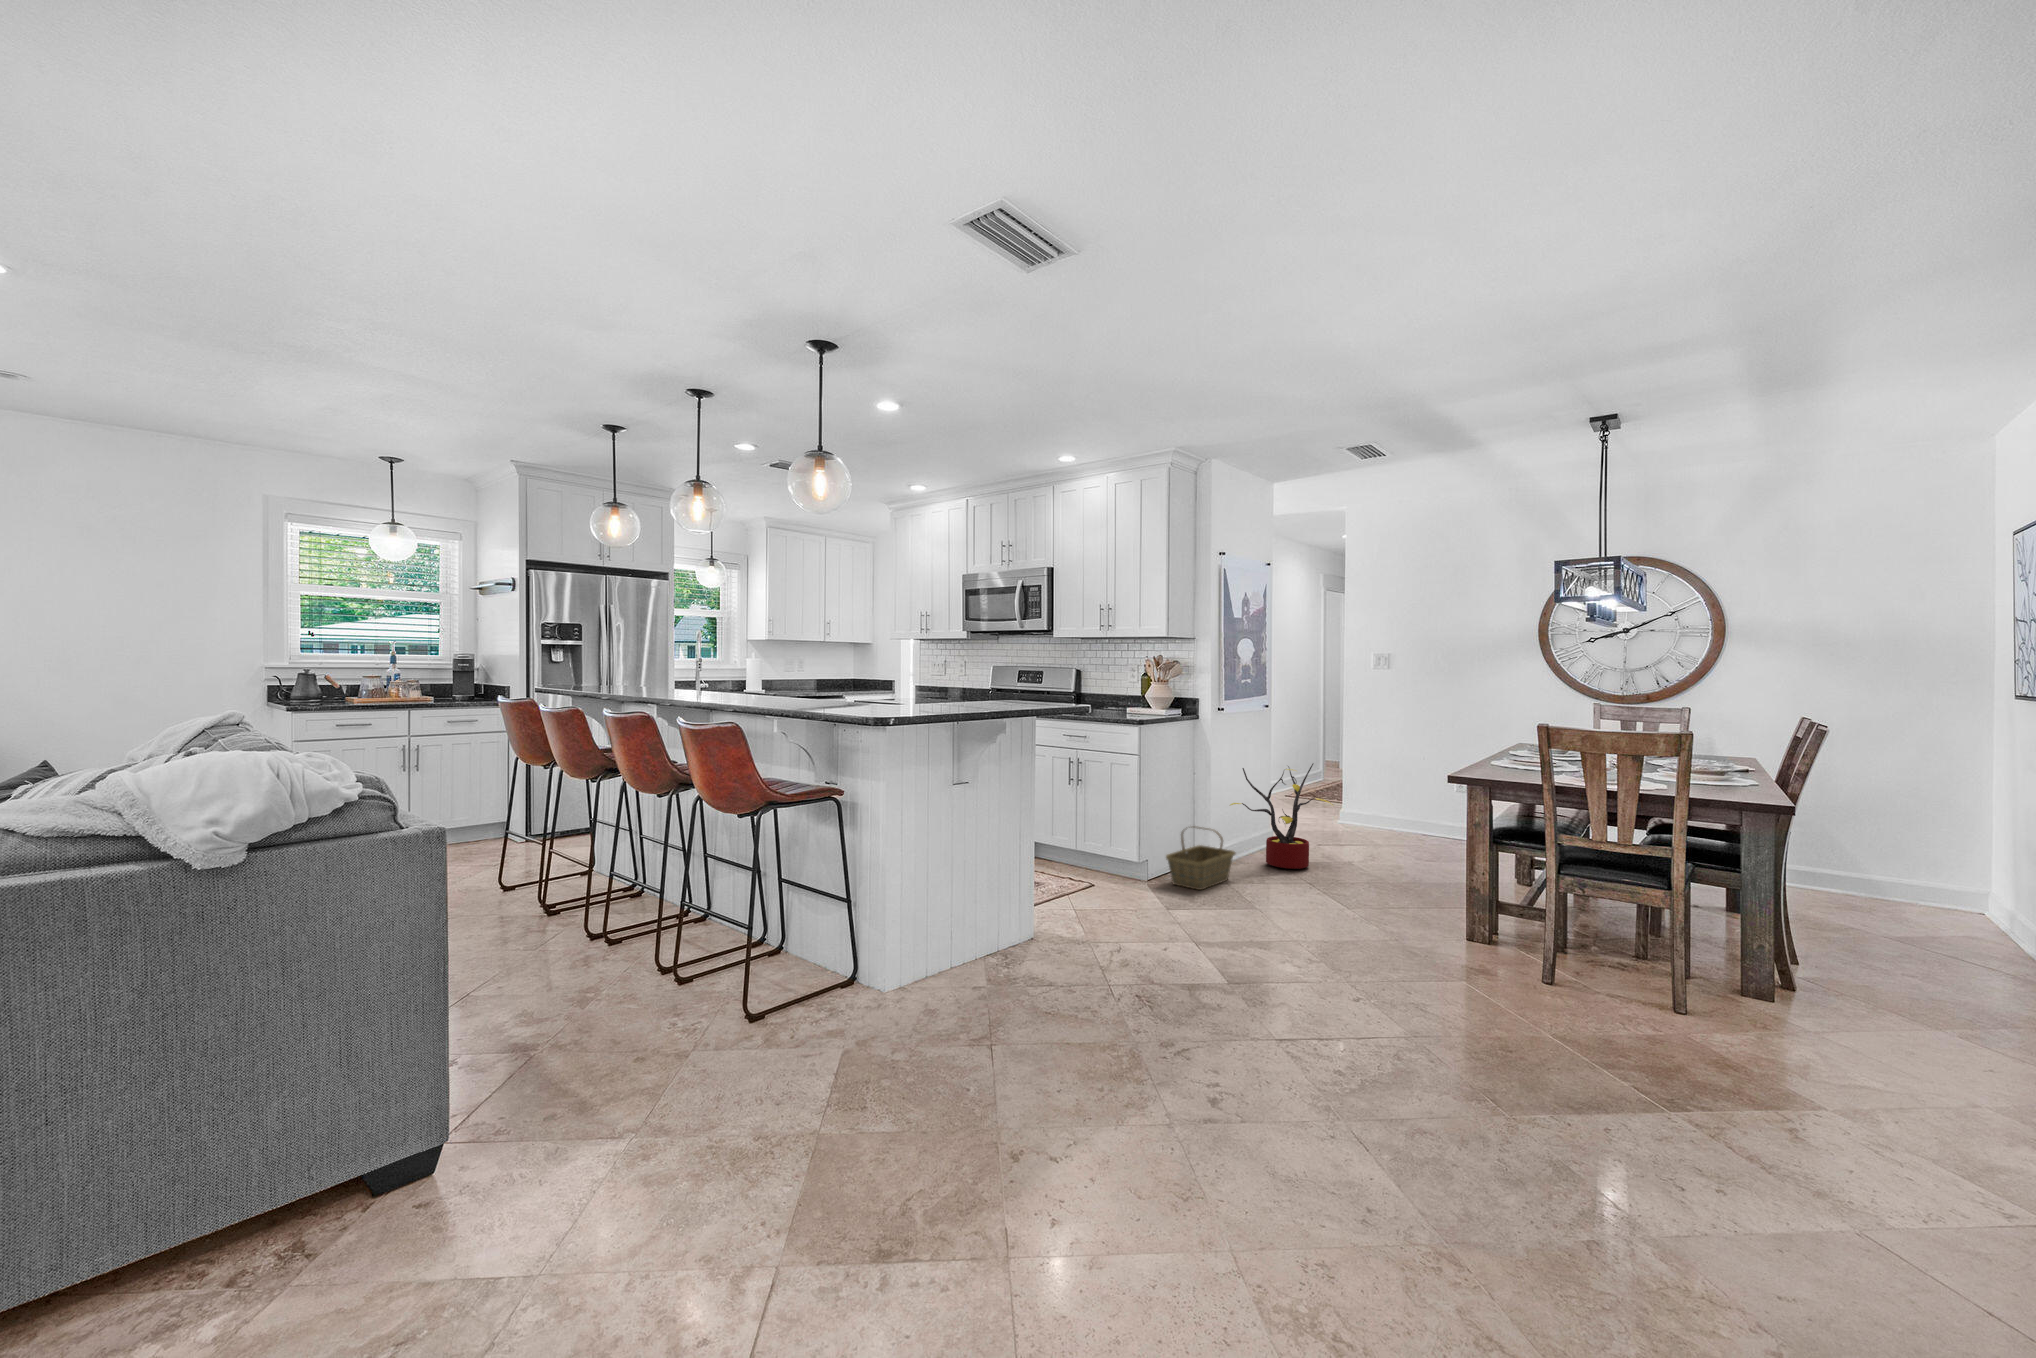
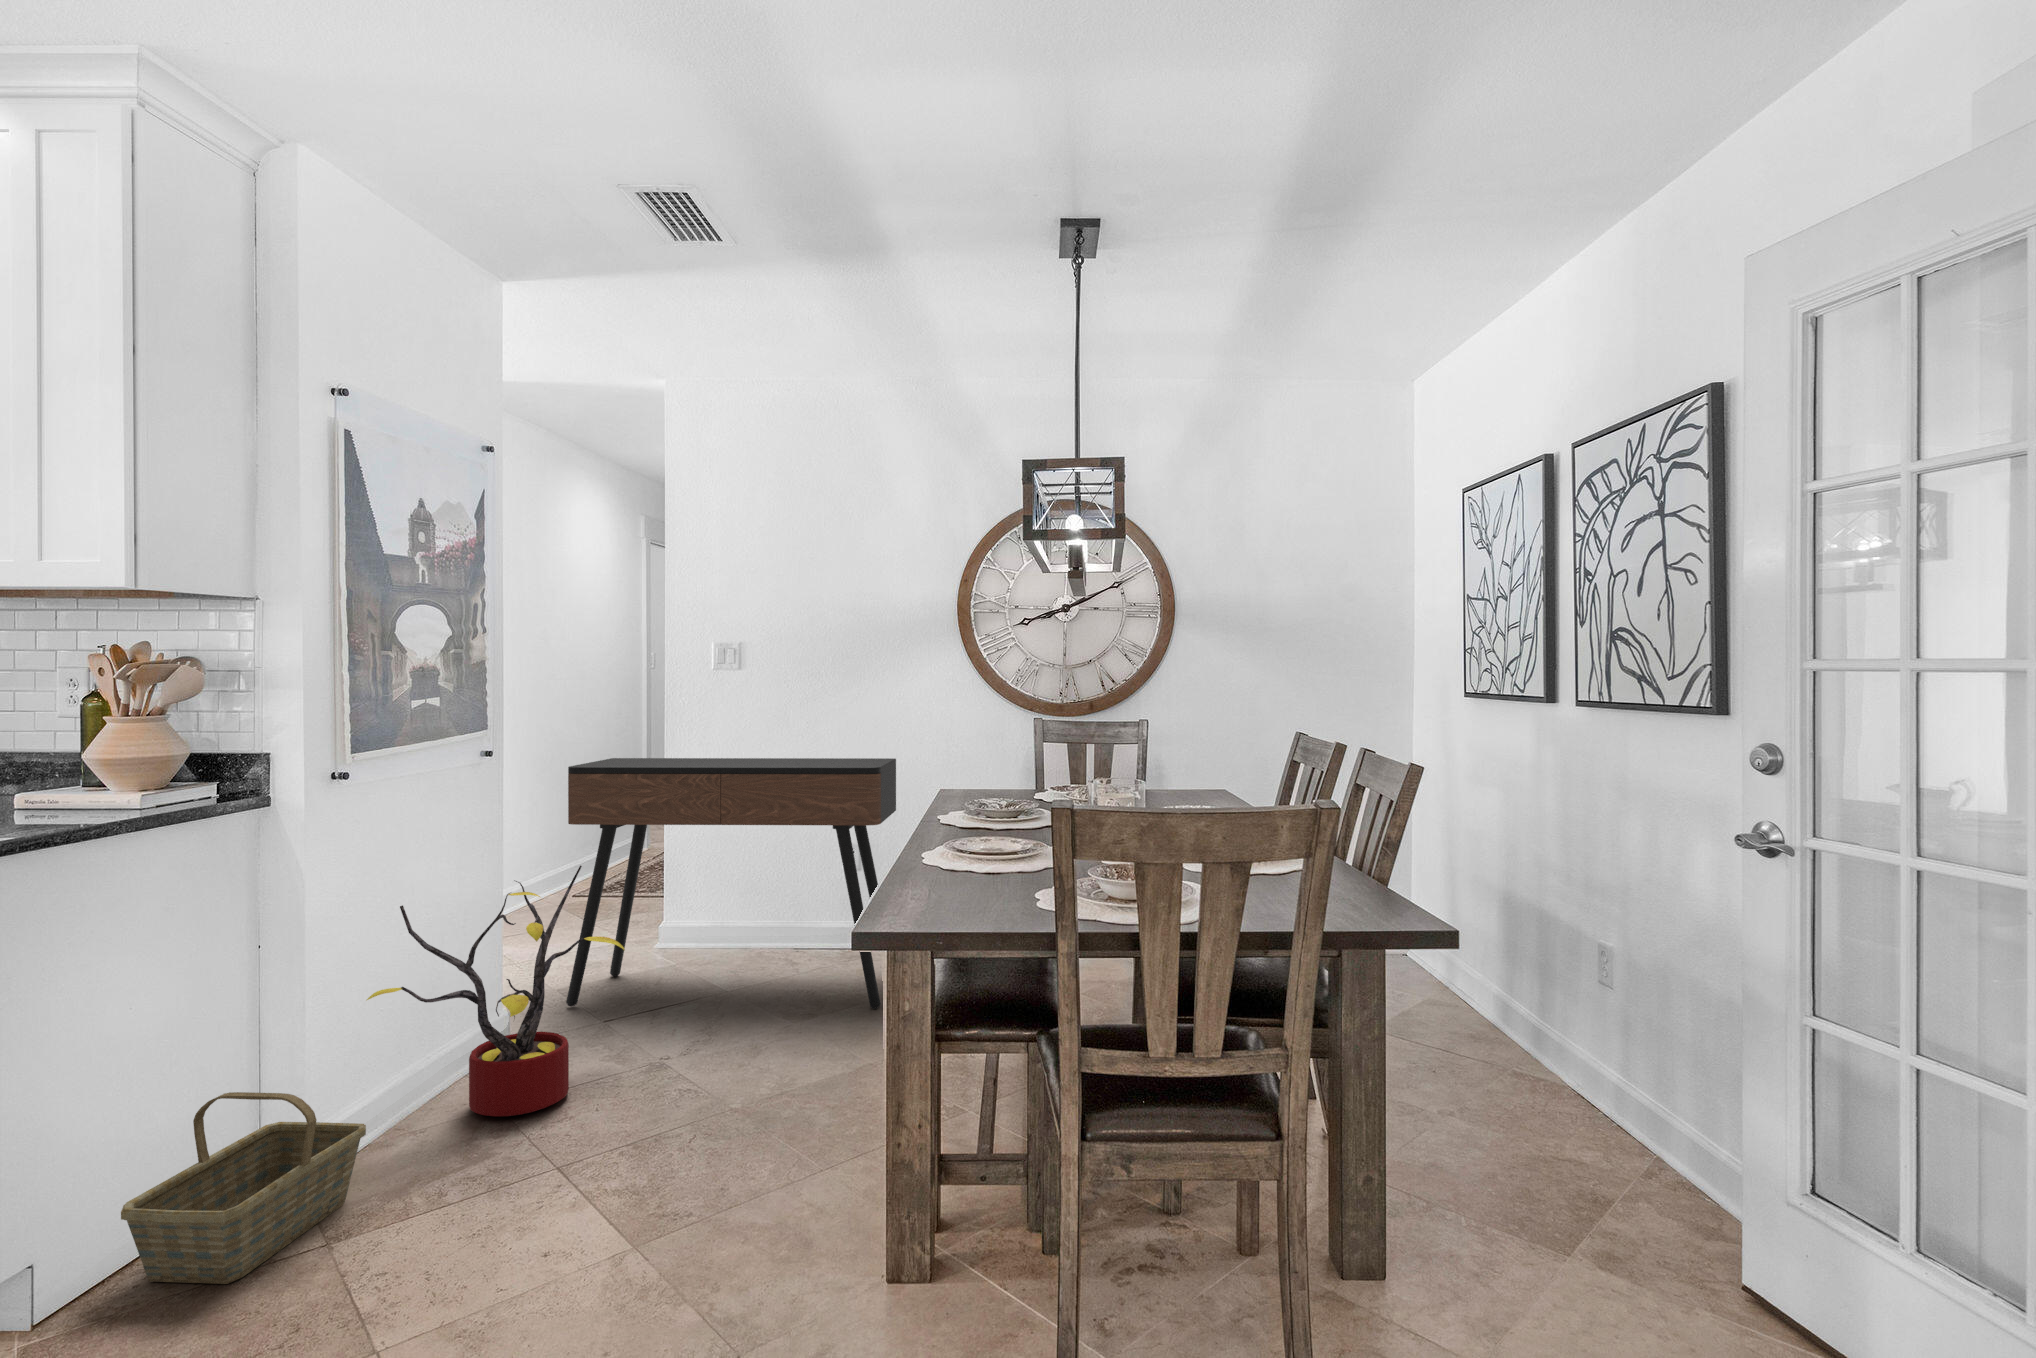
console table: none [1298,716,1494,865] -> present [566,758,896,1009]

